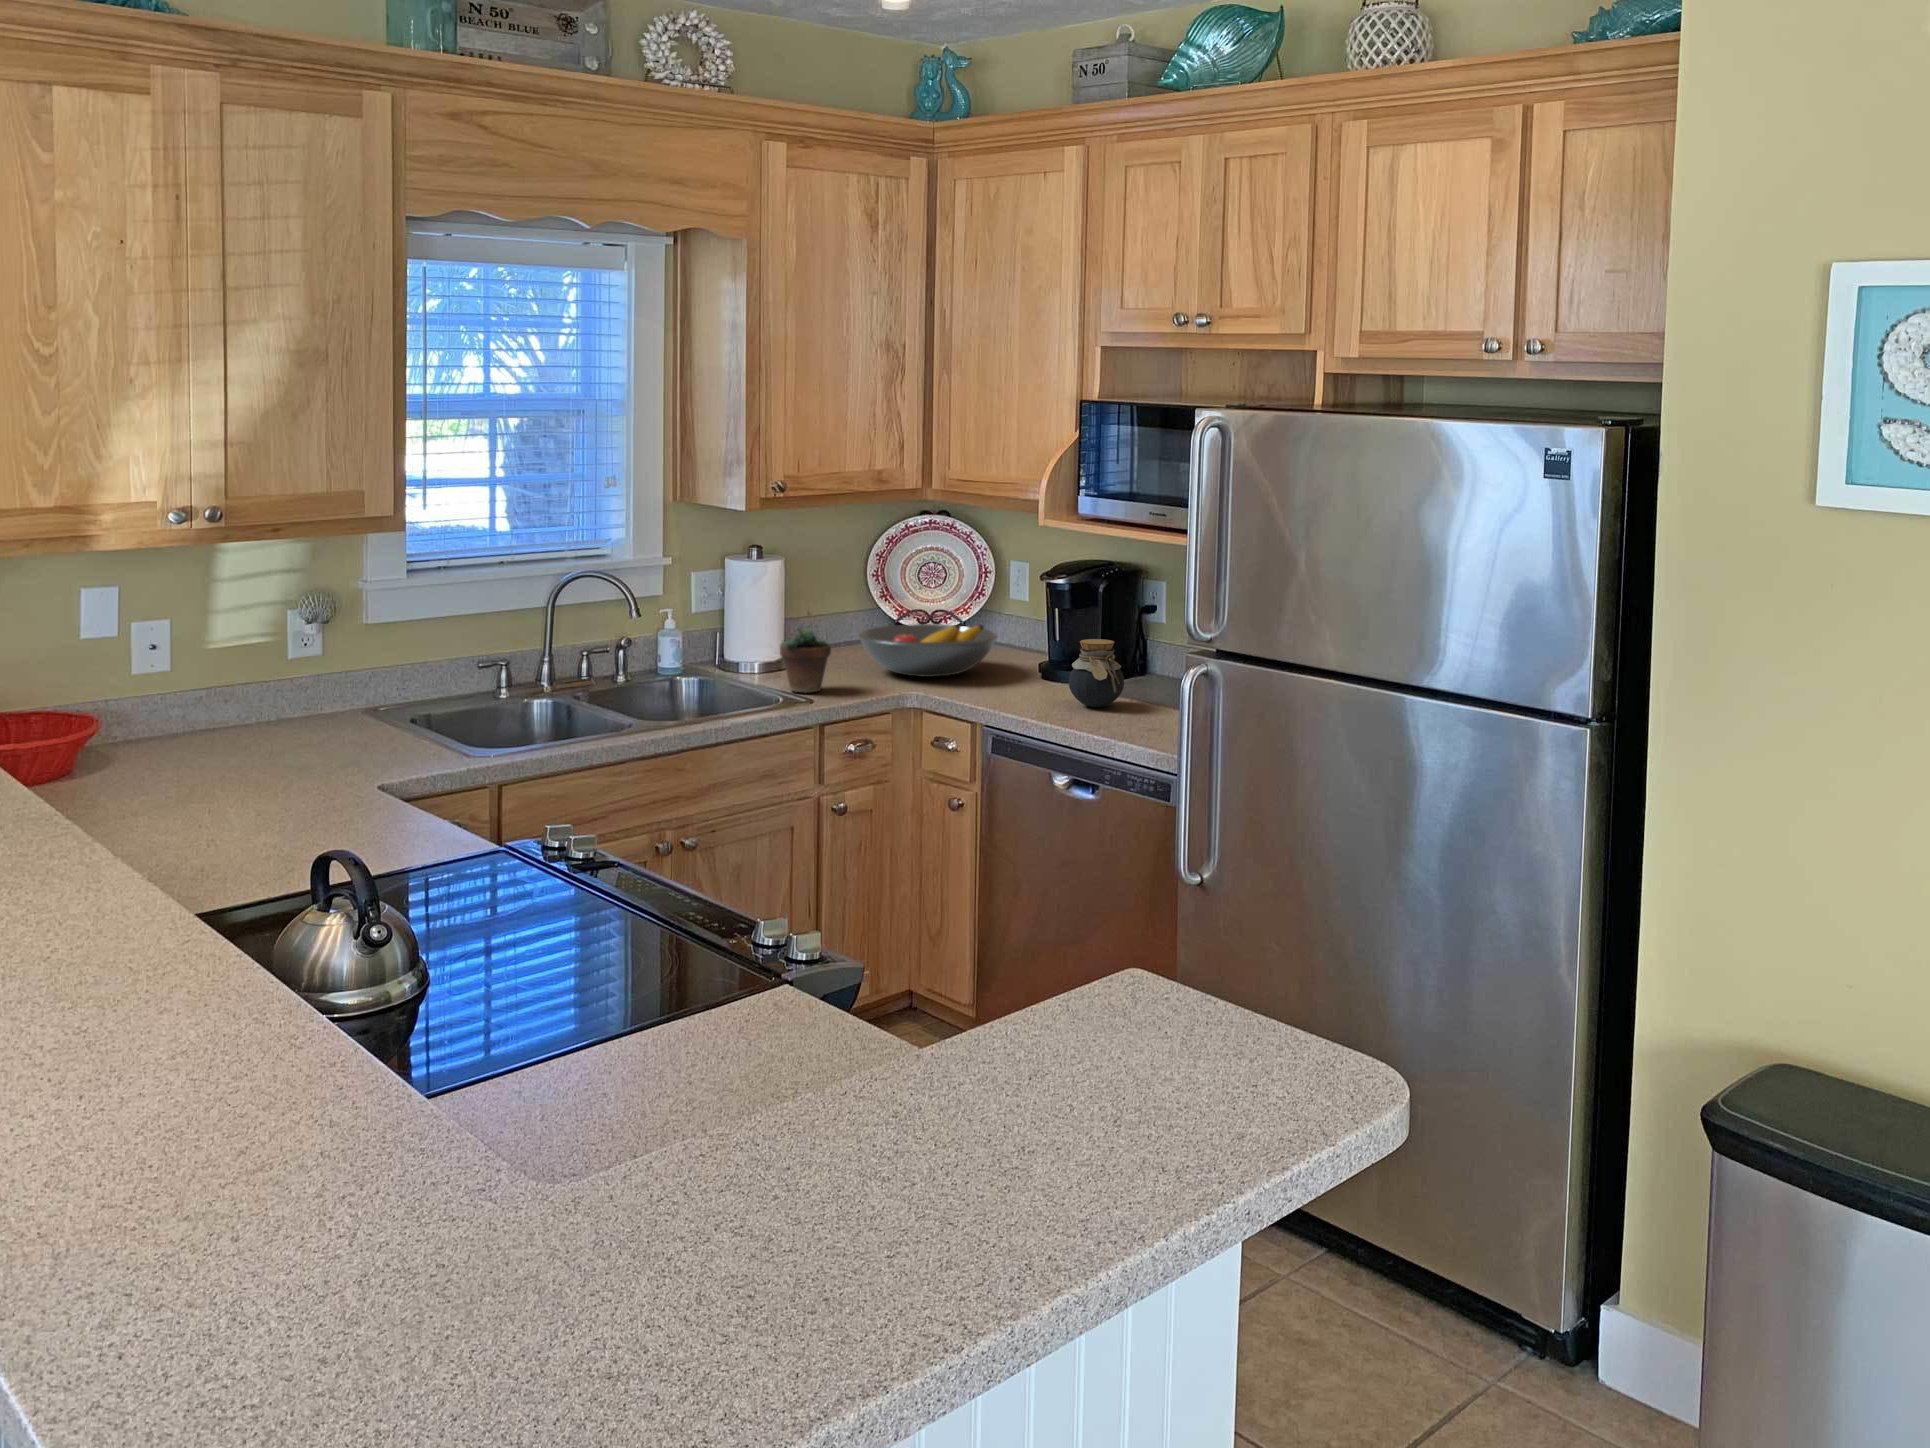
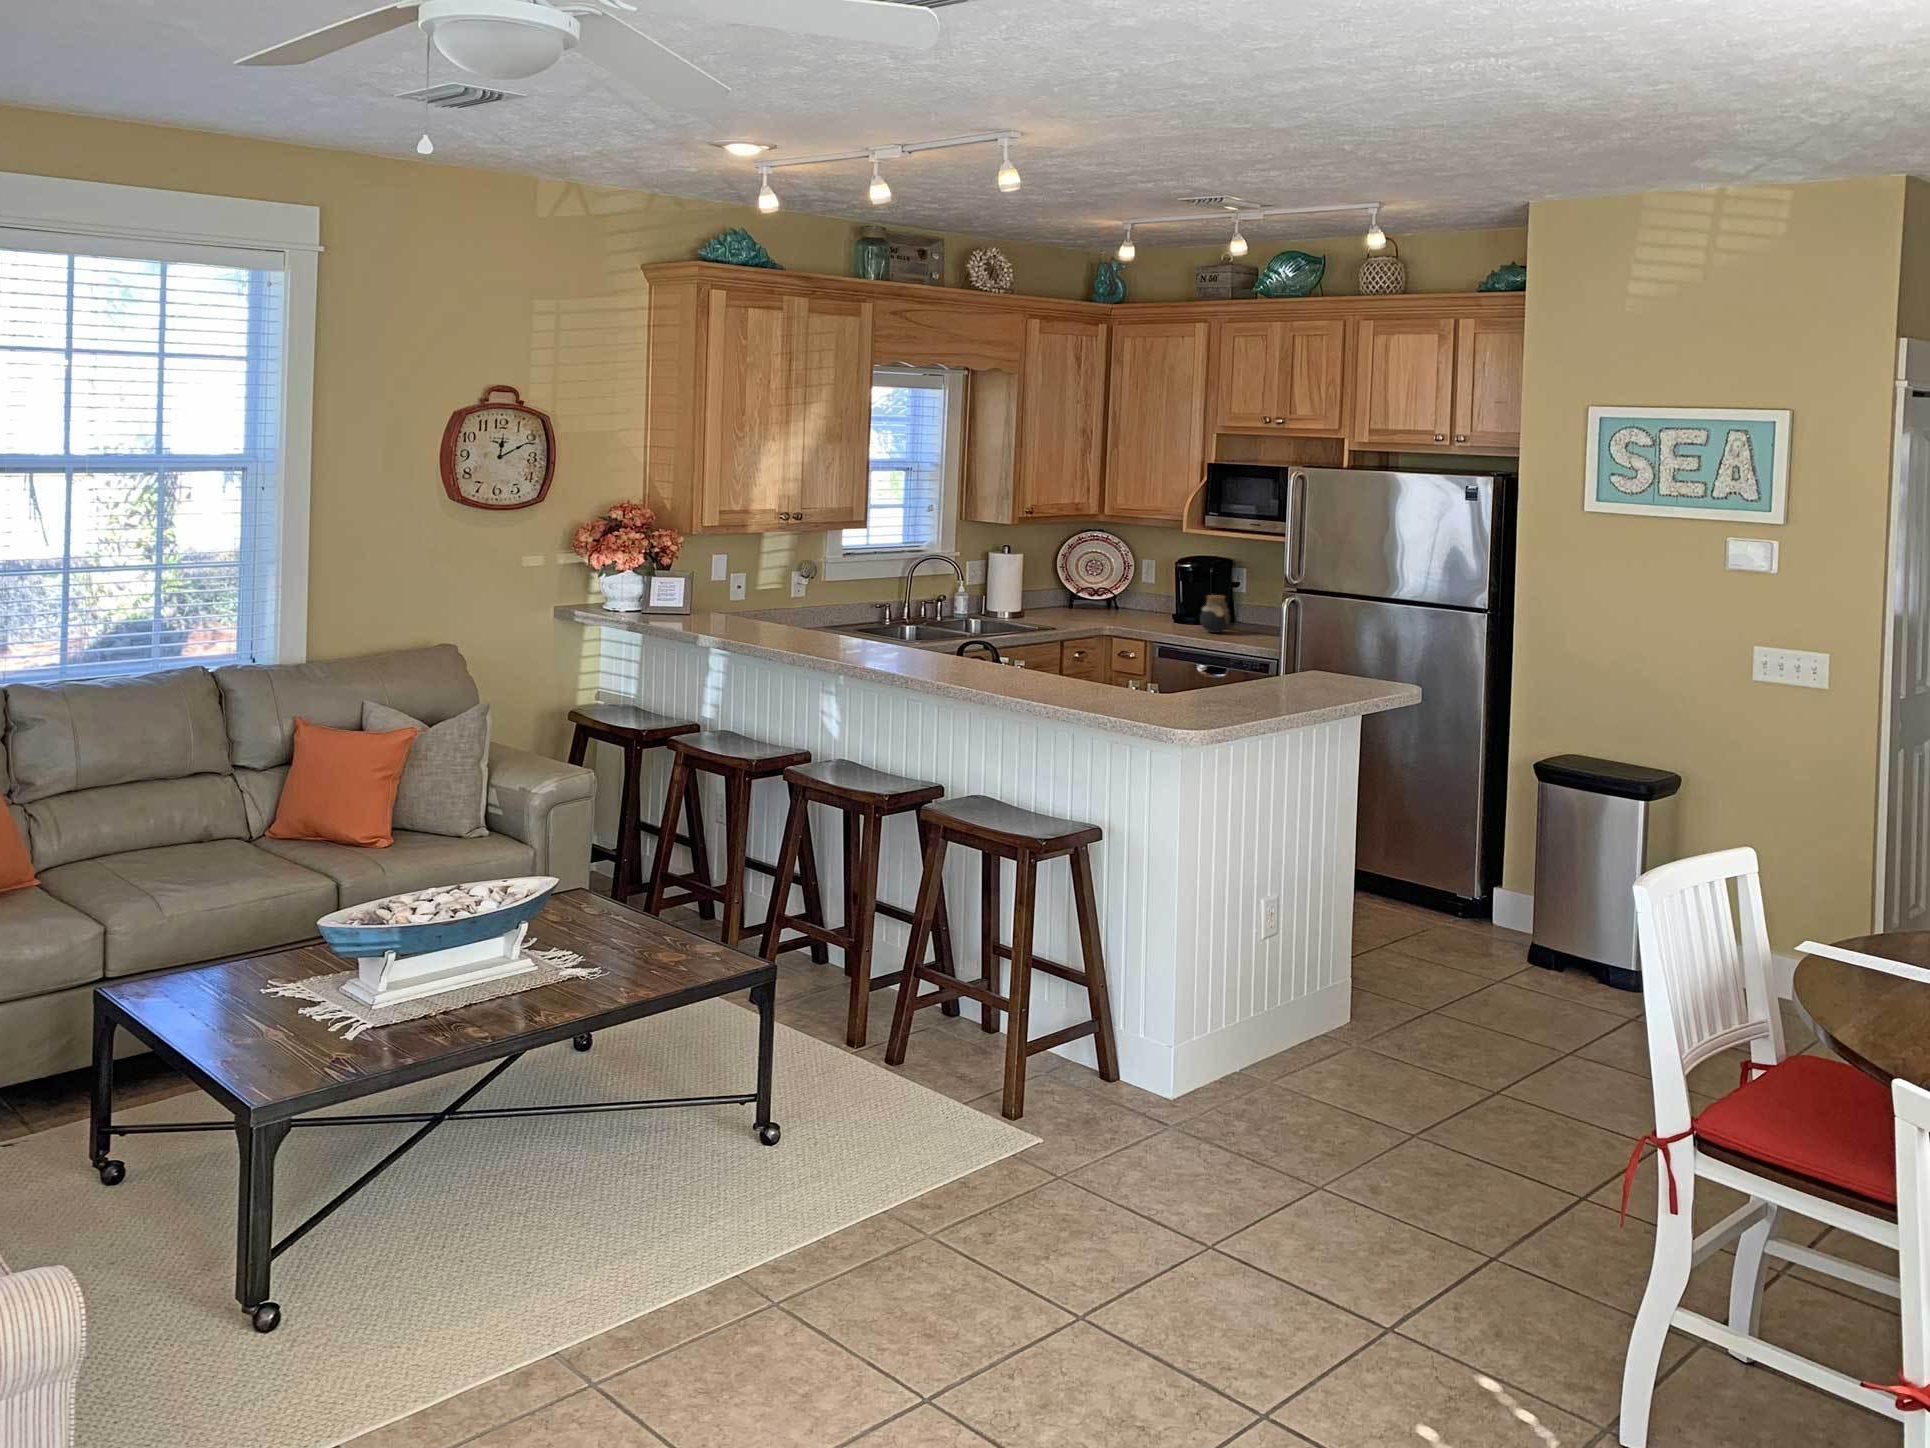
succulent plant: present [780,610,831,693] -> none [1034,577,1063,626]
fruit bowl: present [858,624,998,677] -> none [1068,591,1149,620]

